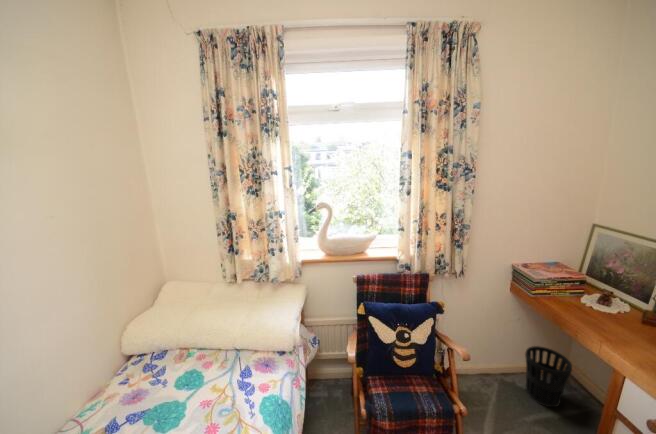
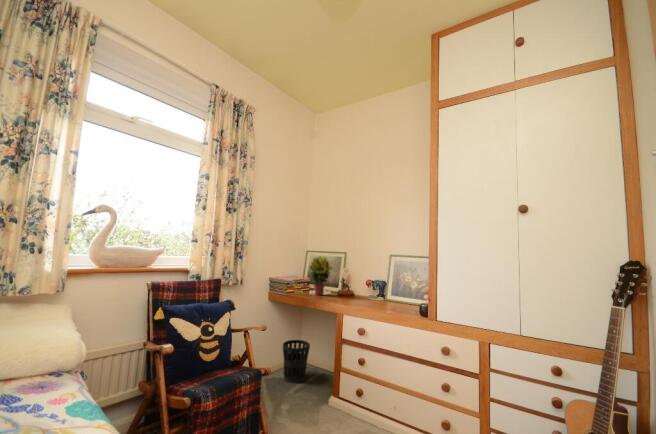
potted plant: none [572,254,630,317] -> present [310,256,332,295]

